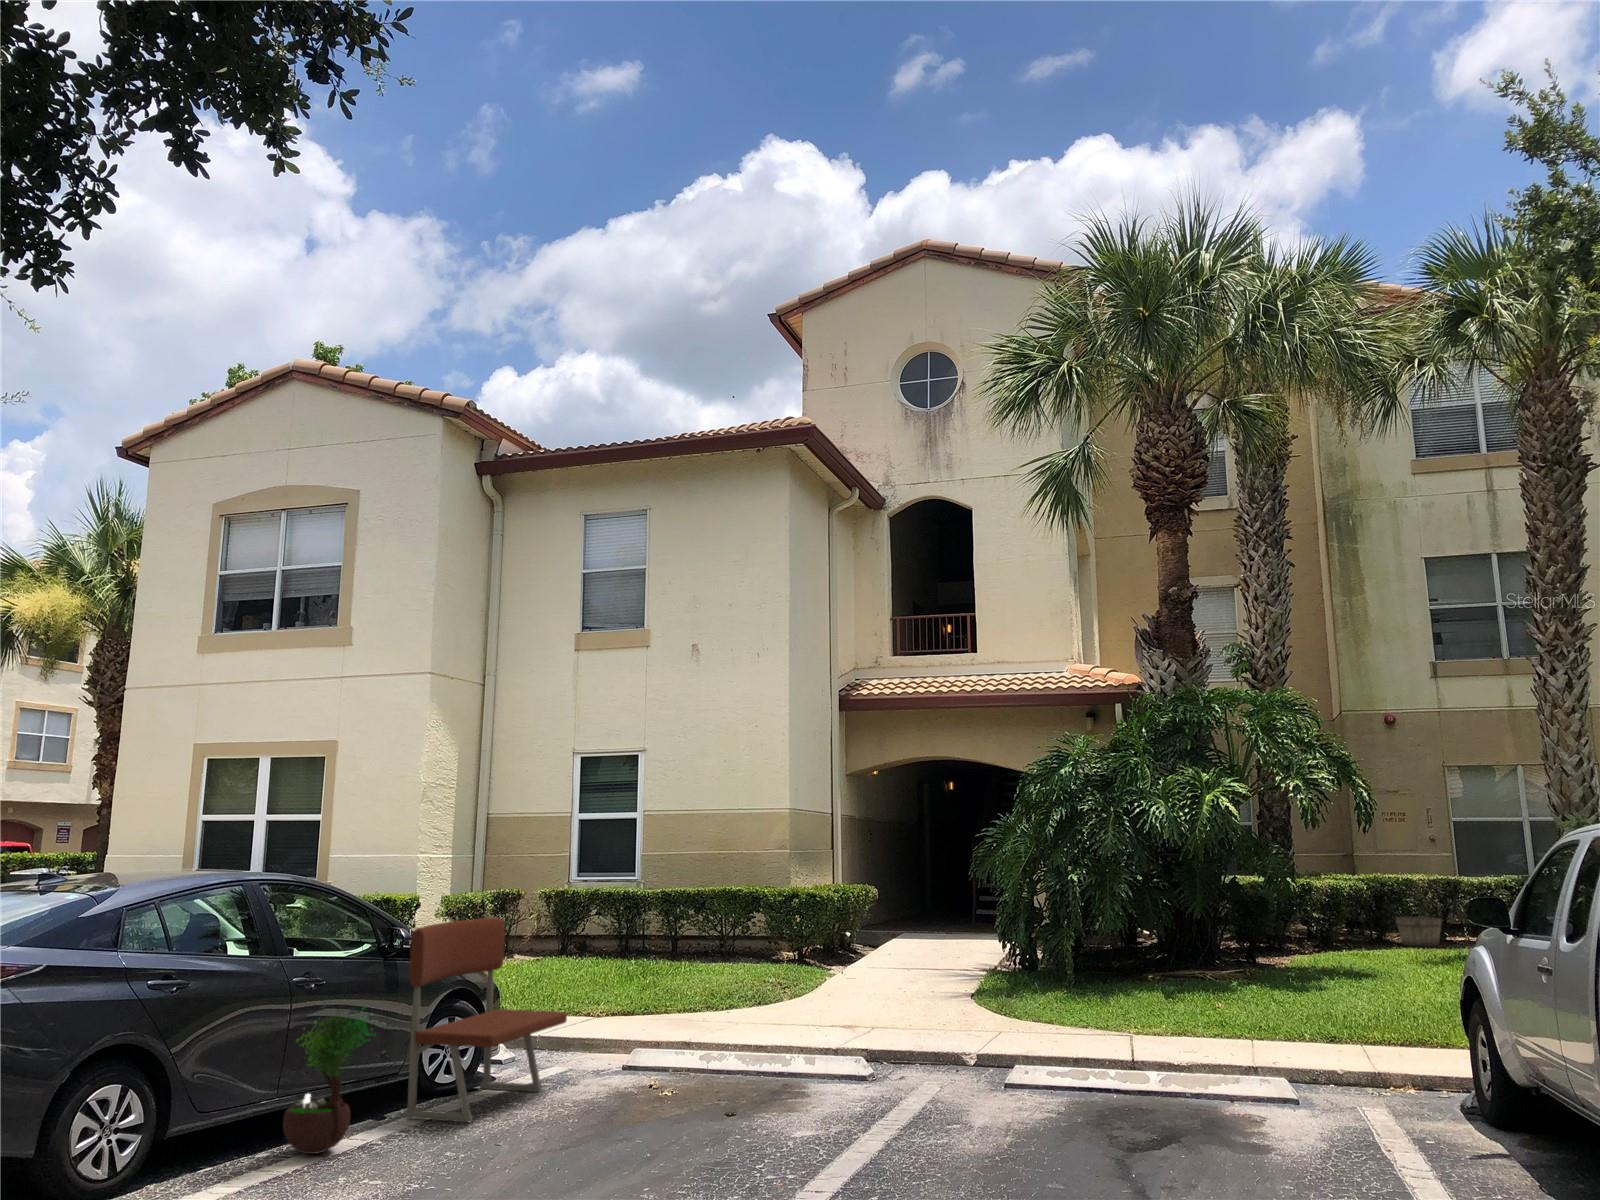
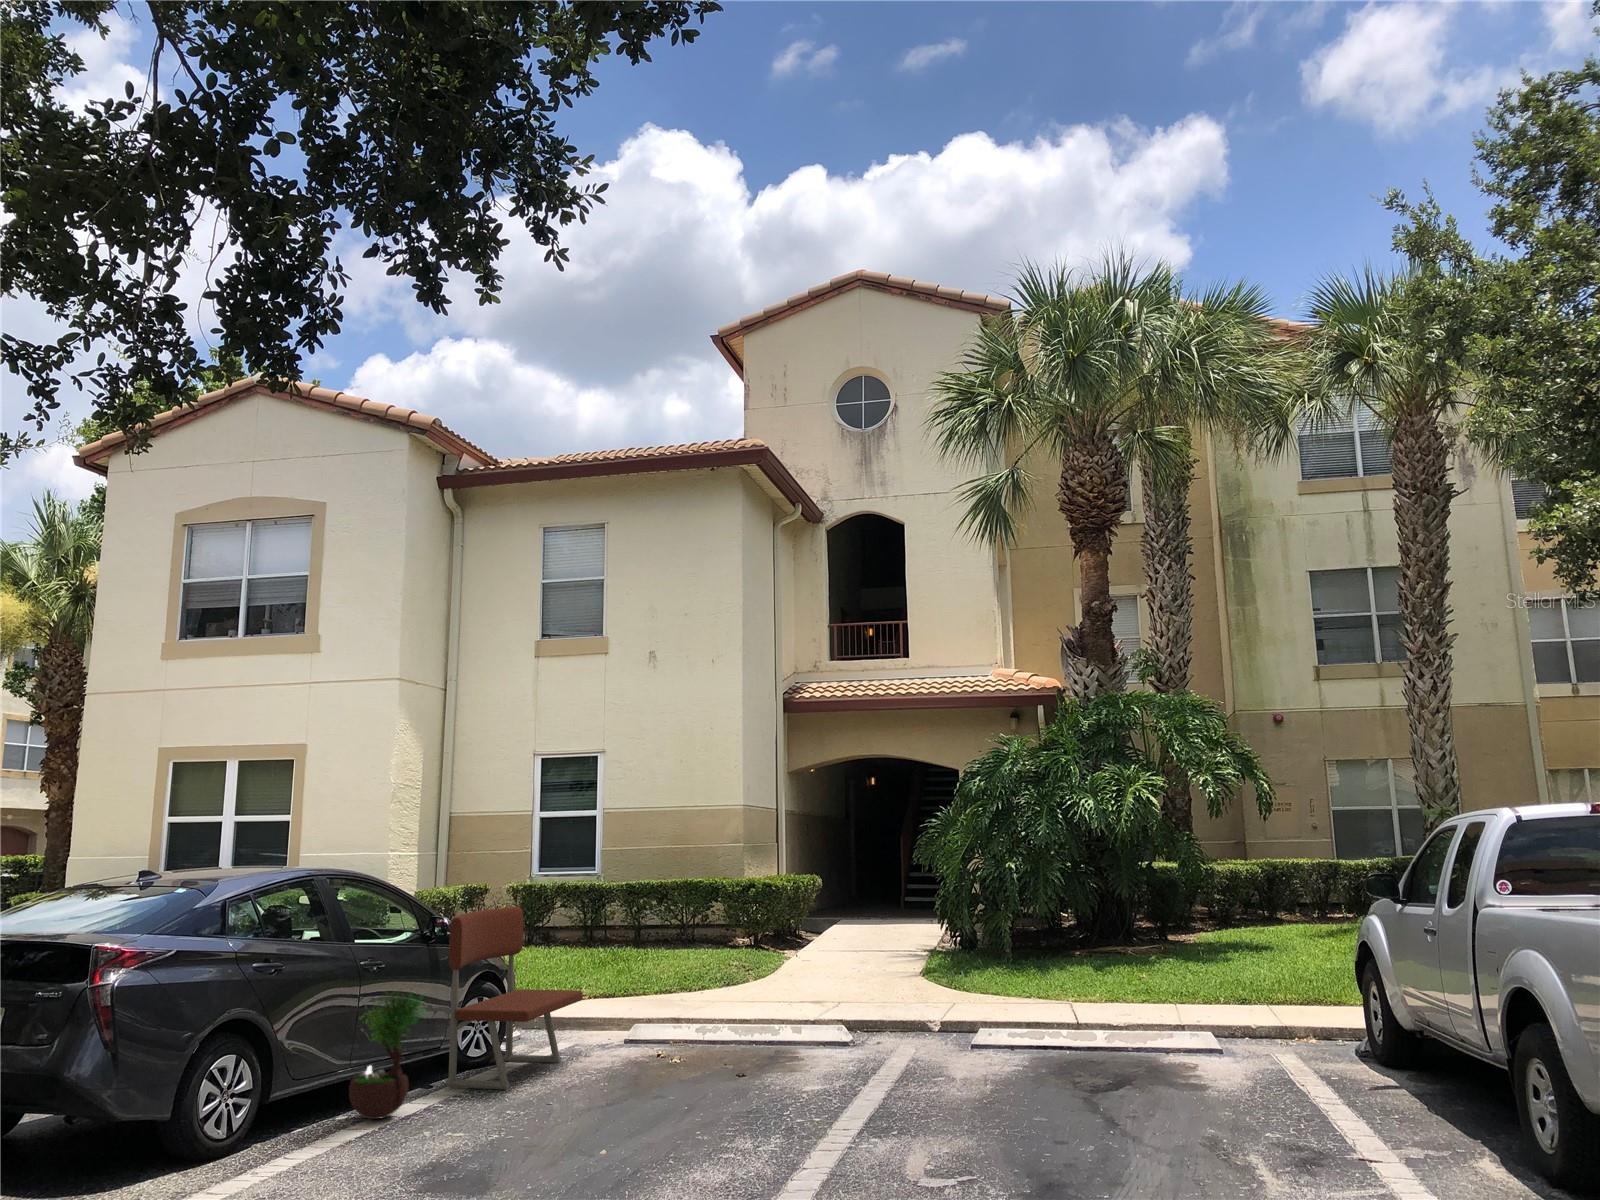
wooden bucket: present [1396,911,1442,946] -> none [1285,887,1325,921]

